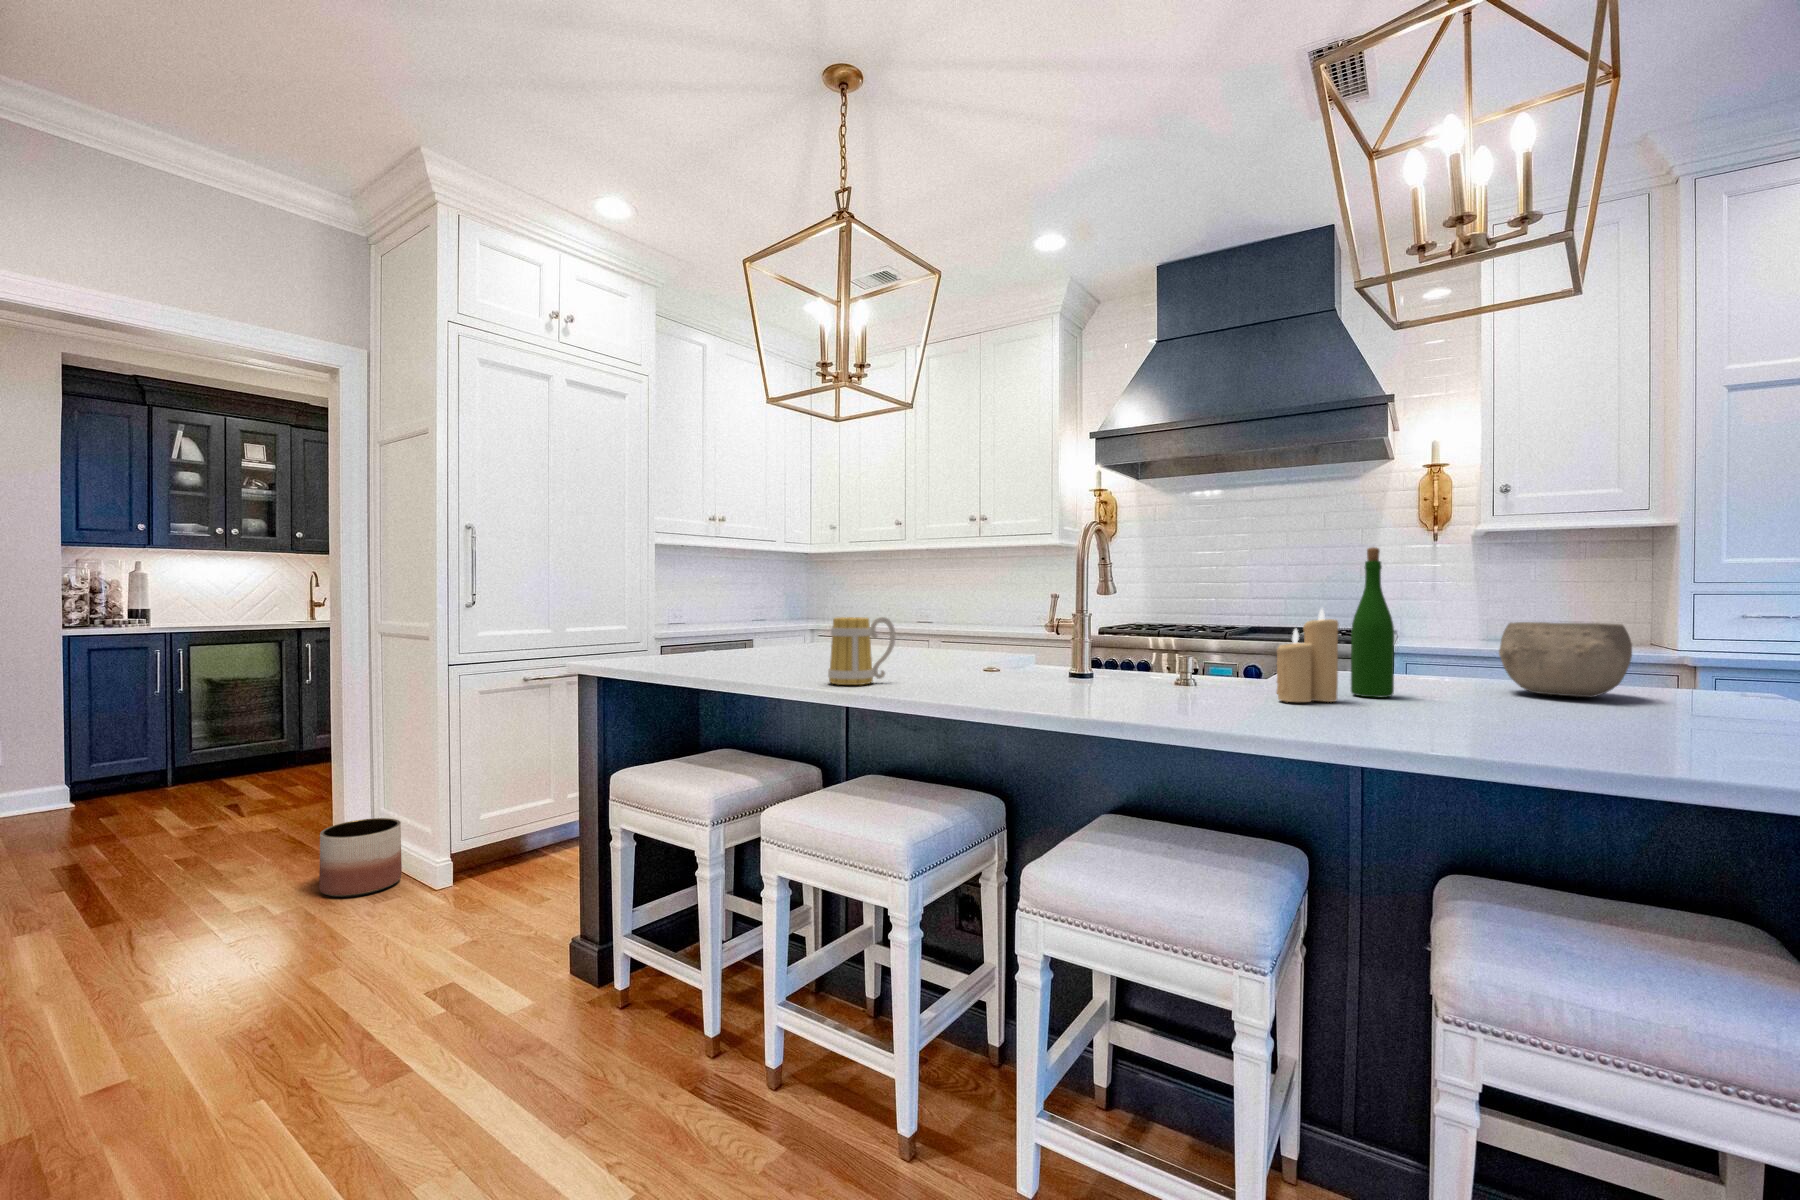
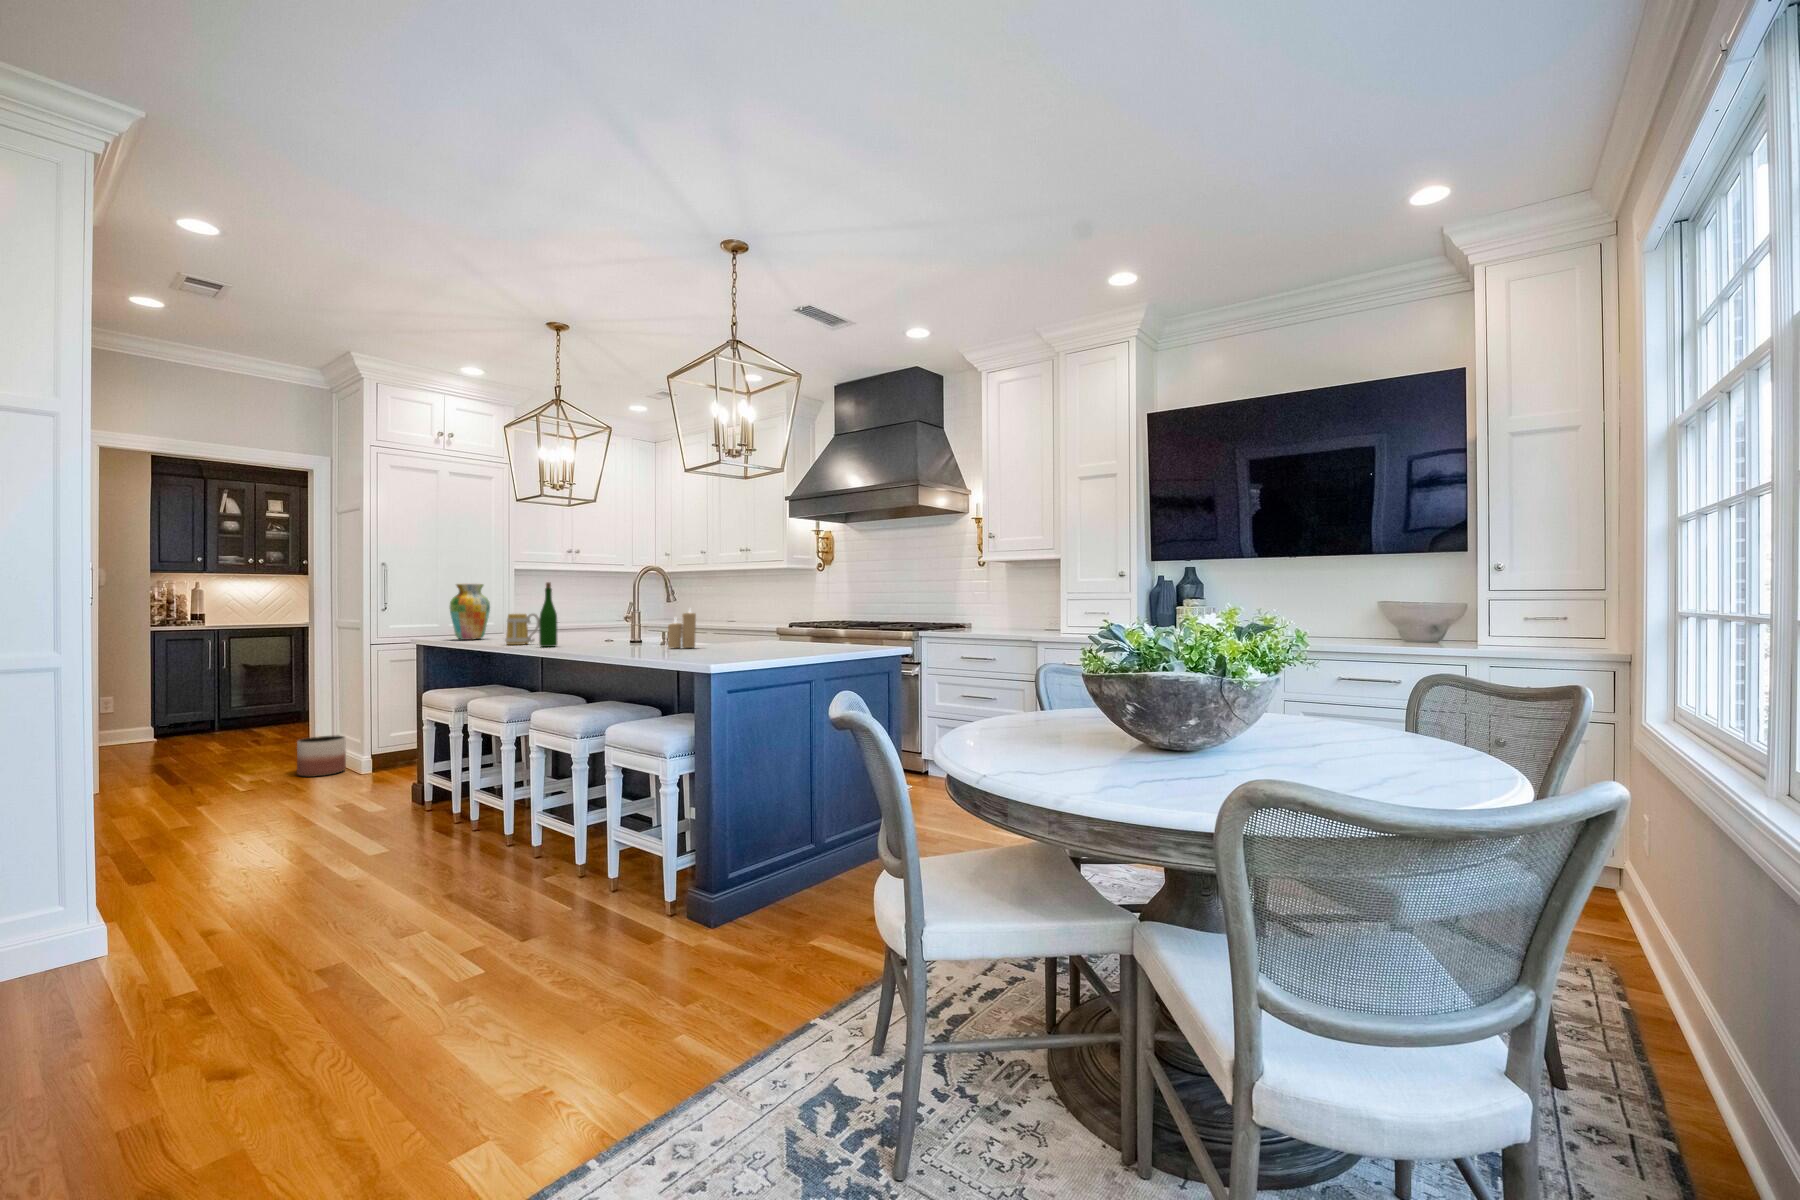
wine bottle: present [1351,547,1394,698] -> present [539,582,557,647]
vase: none [654,556,725,666] -> present [450,584,490,640]
bowl: present [1499,622,1632,697] -> none [783,614,832,647]

